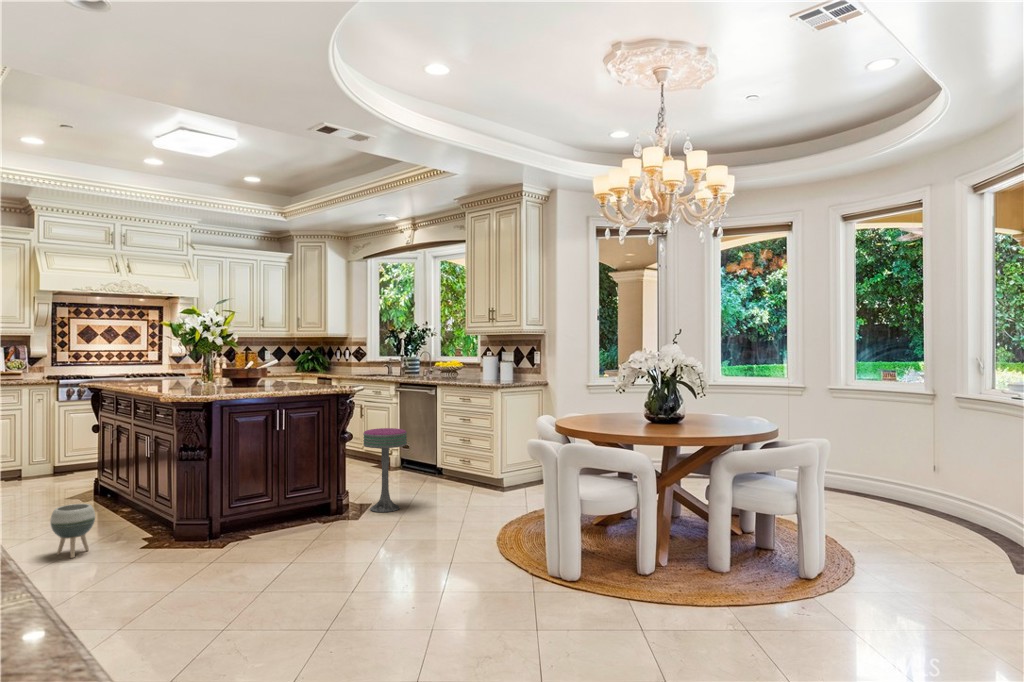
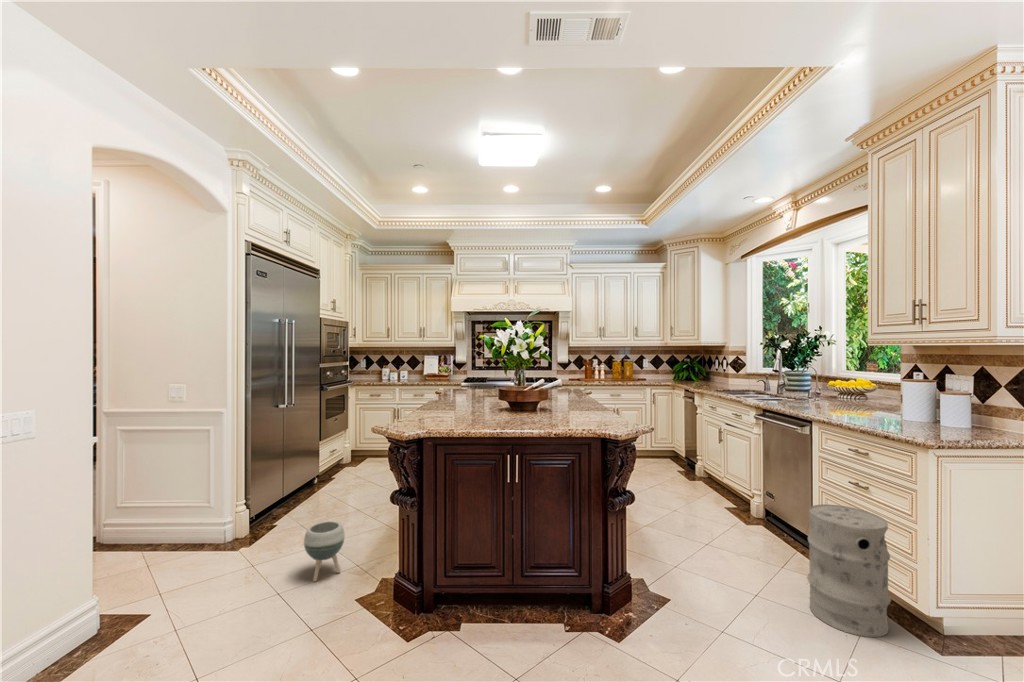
bar stool: present [363,428,407,512] -> none [641,492,713,639]
trash can: none [444,429,483,493] -> present [807,504,891,637]

